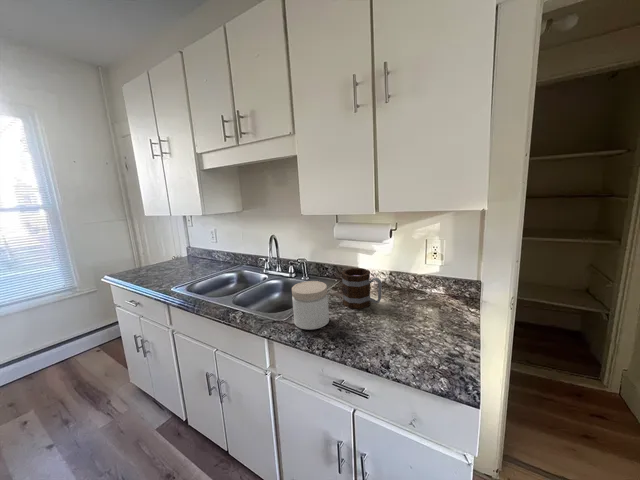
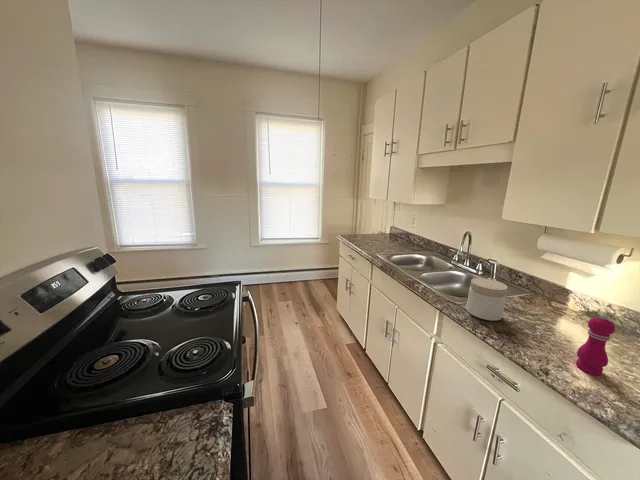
mug: present [341,268,382,309] -> none [525,282,581,326]
pepper mill: none [398,286,420,346] -> present [576,314,615,375]

